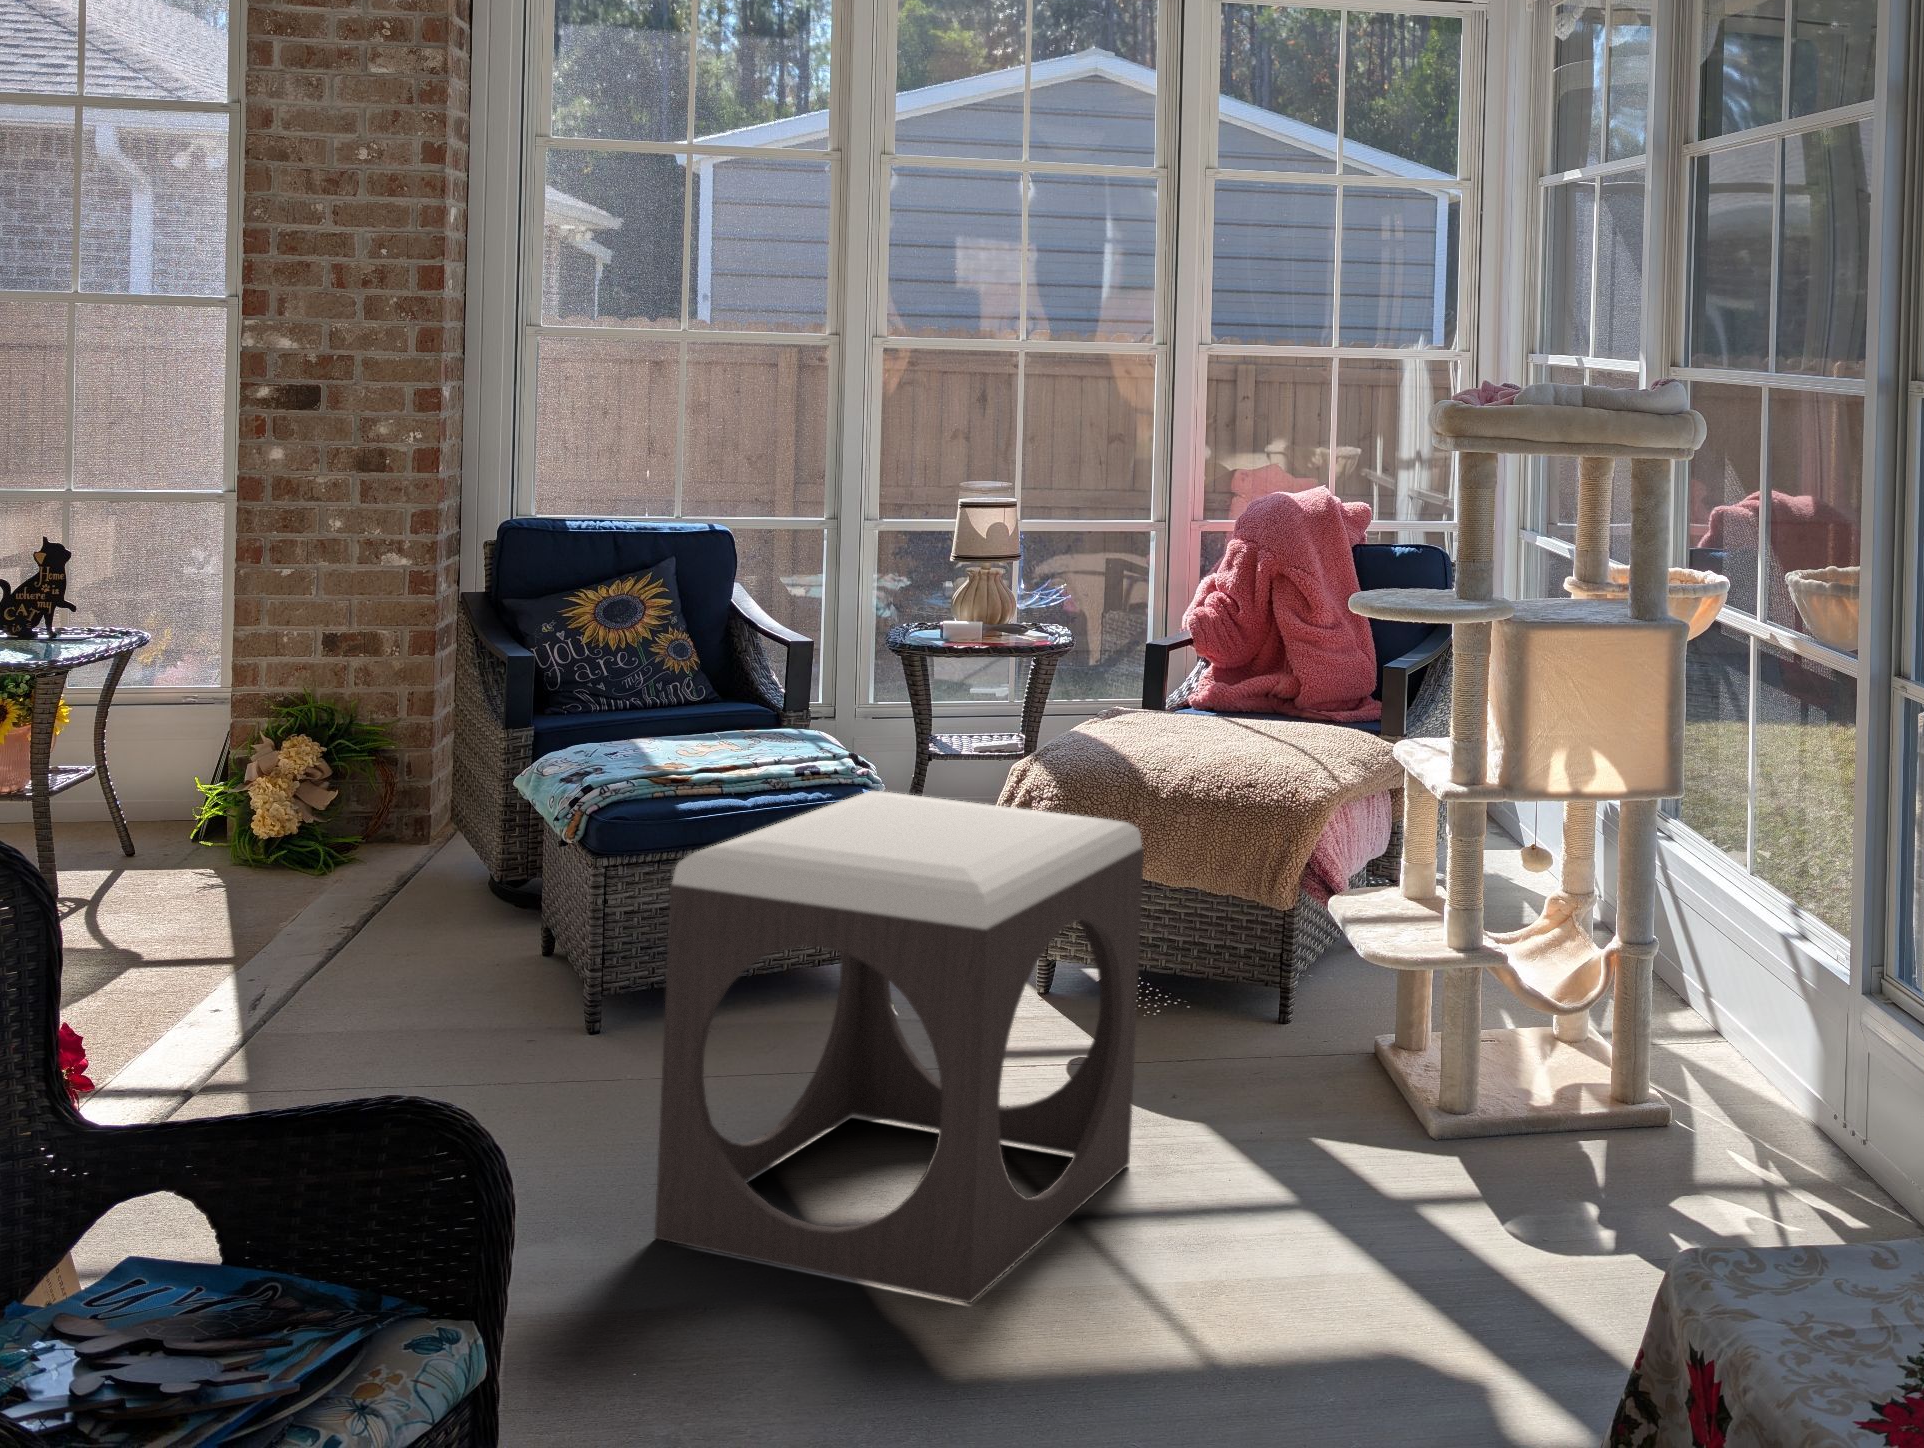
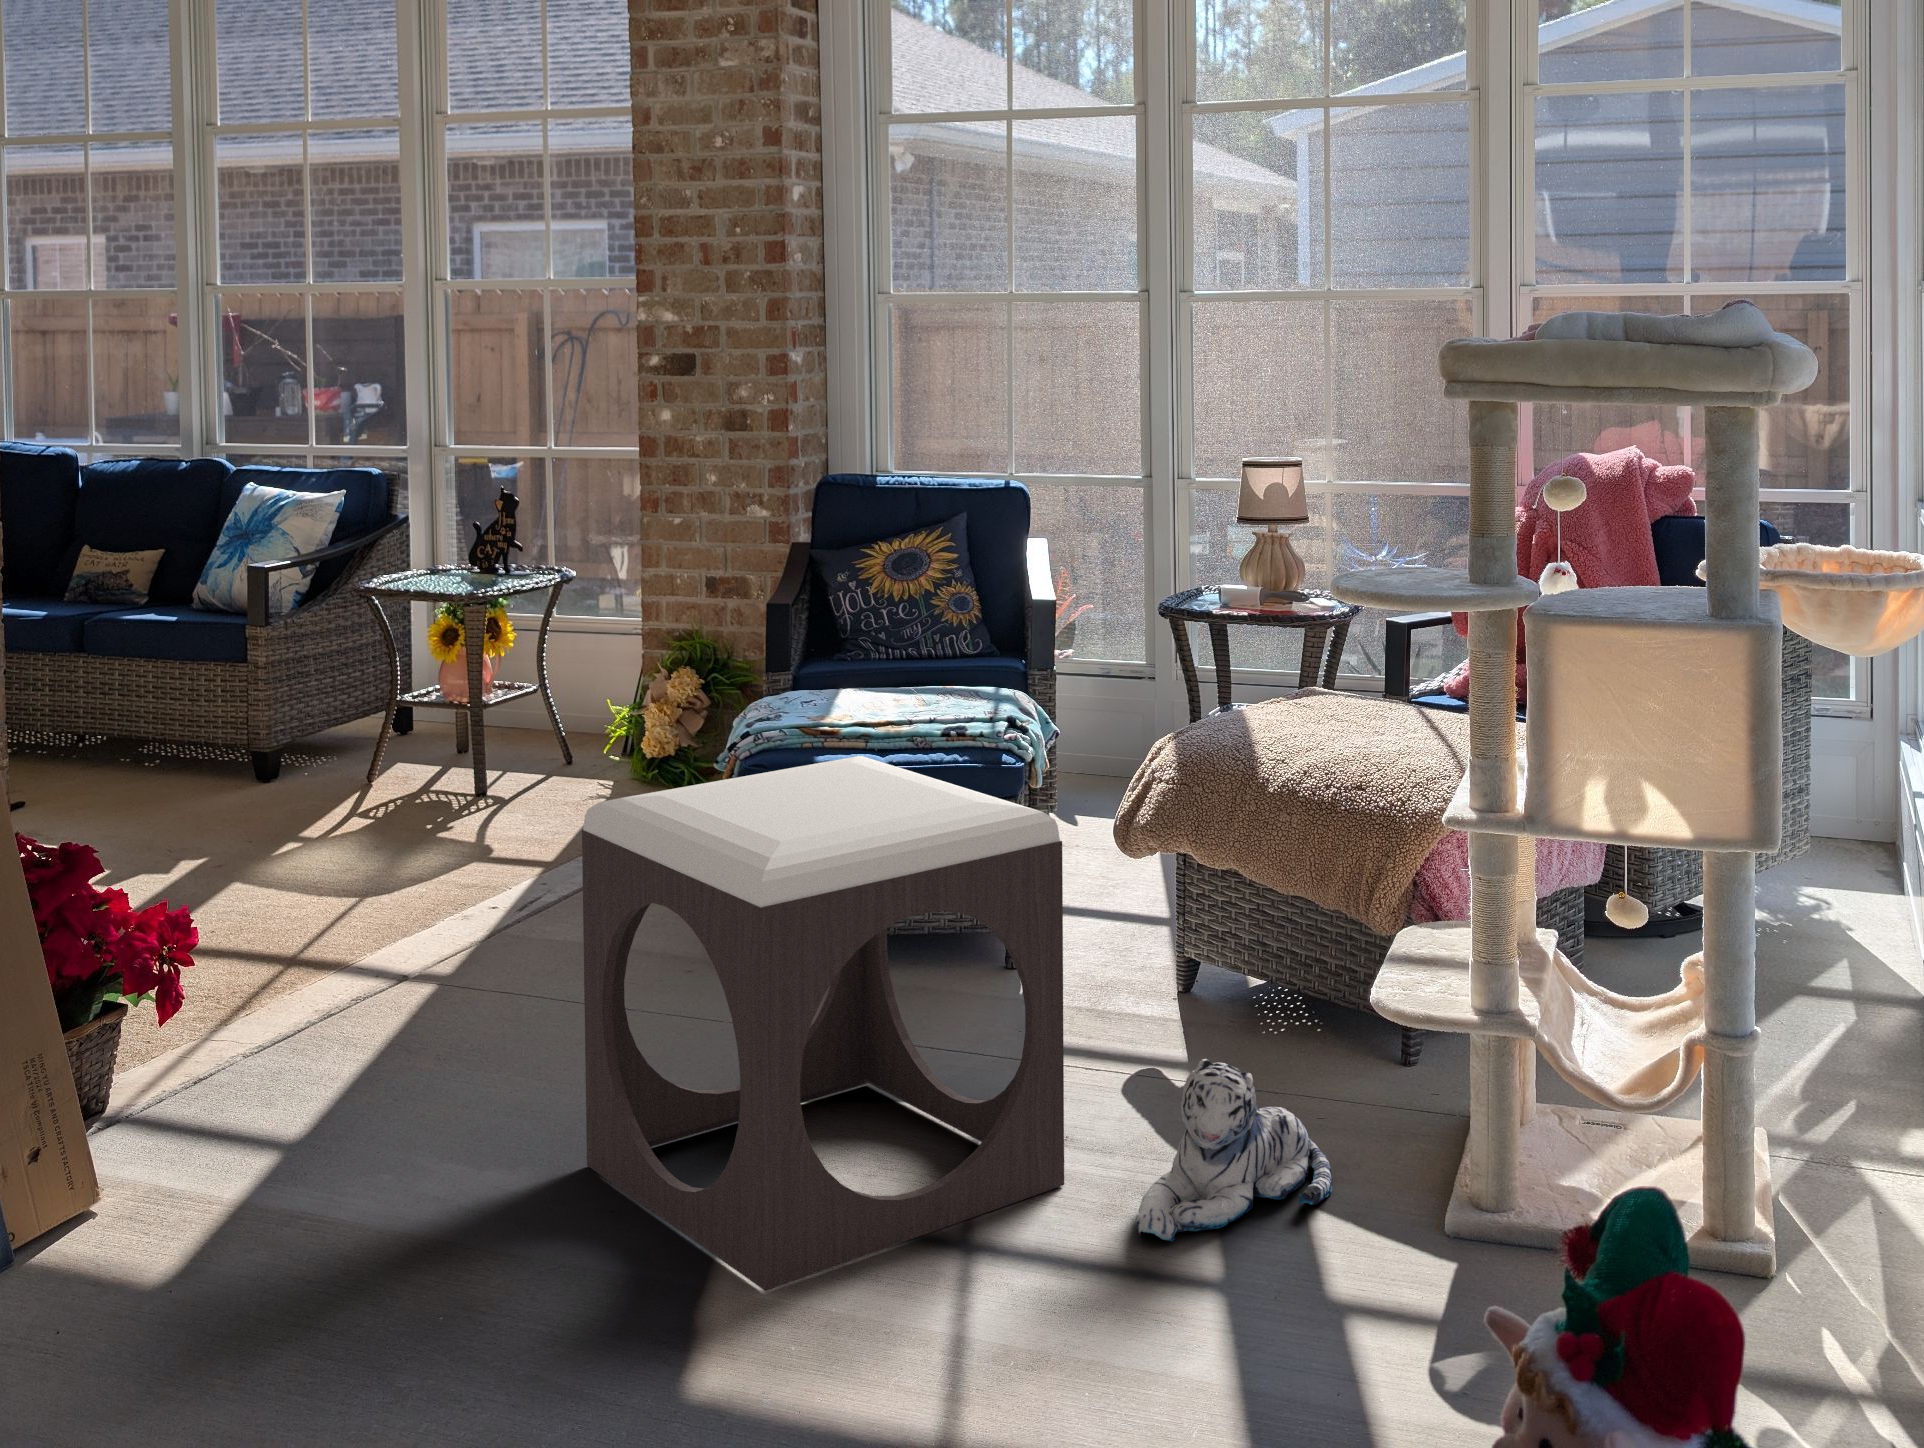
plush toy: none [1215,1027,1347,1189] -> present [1136,1059,1333,1241]

